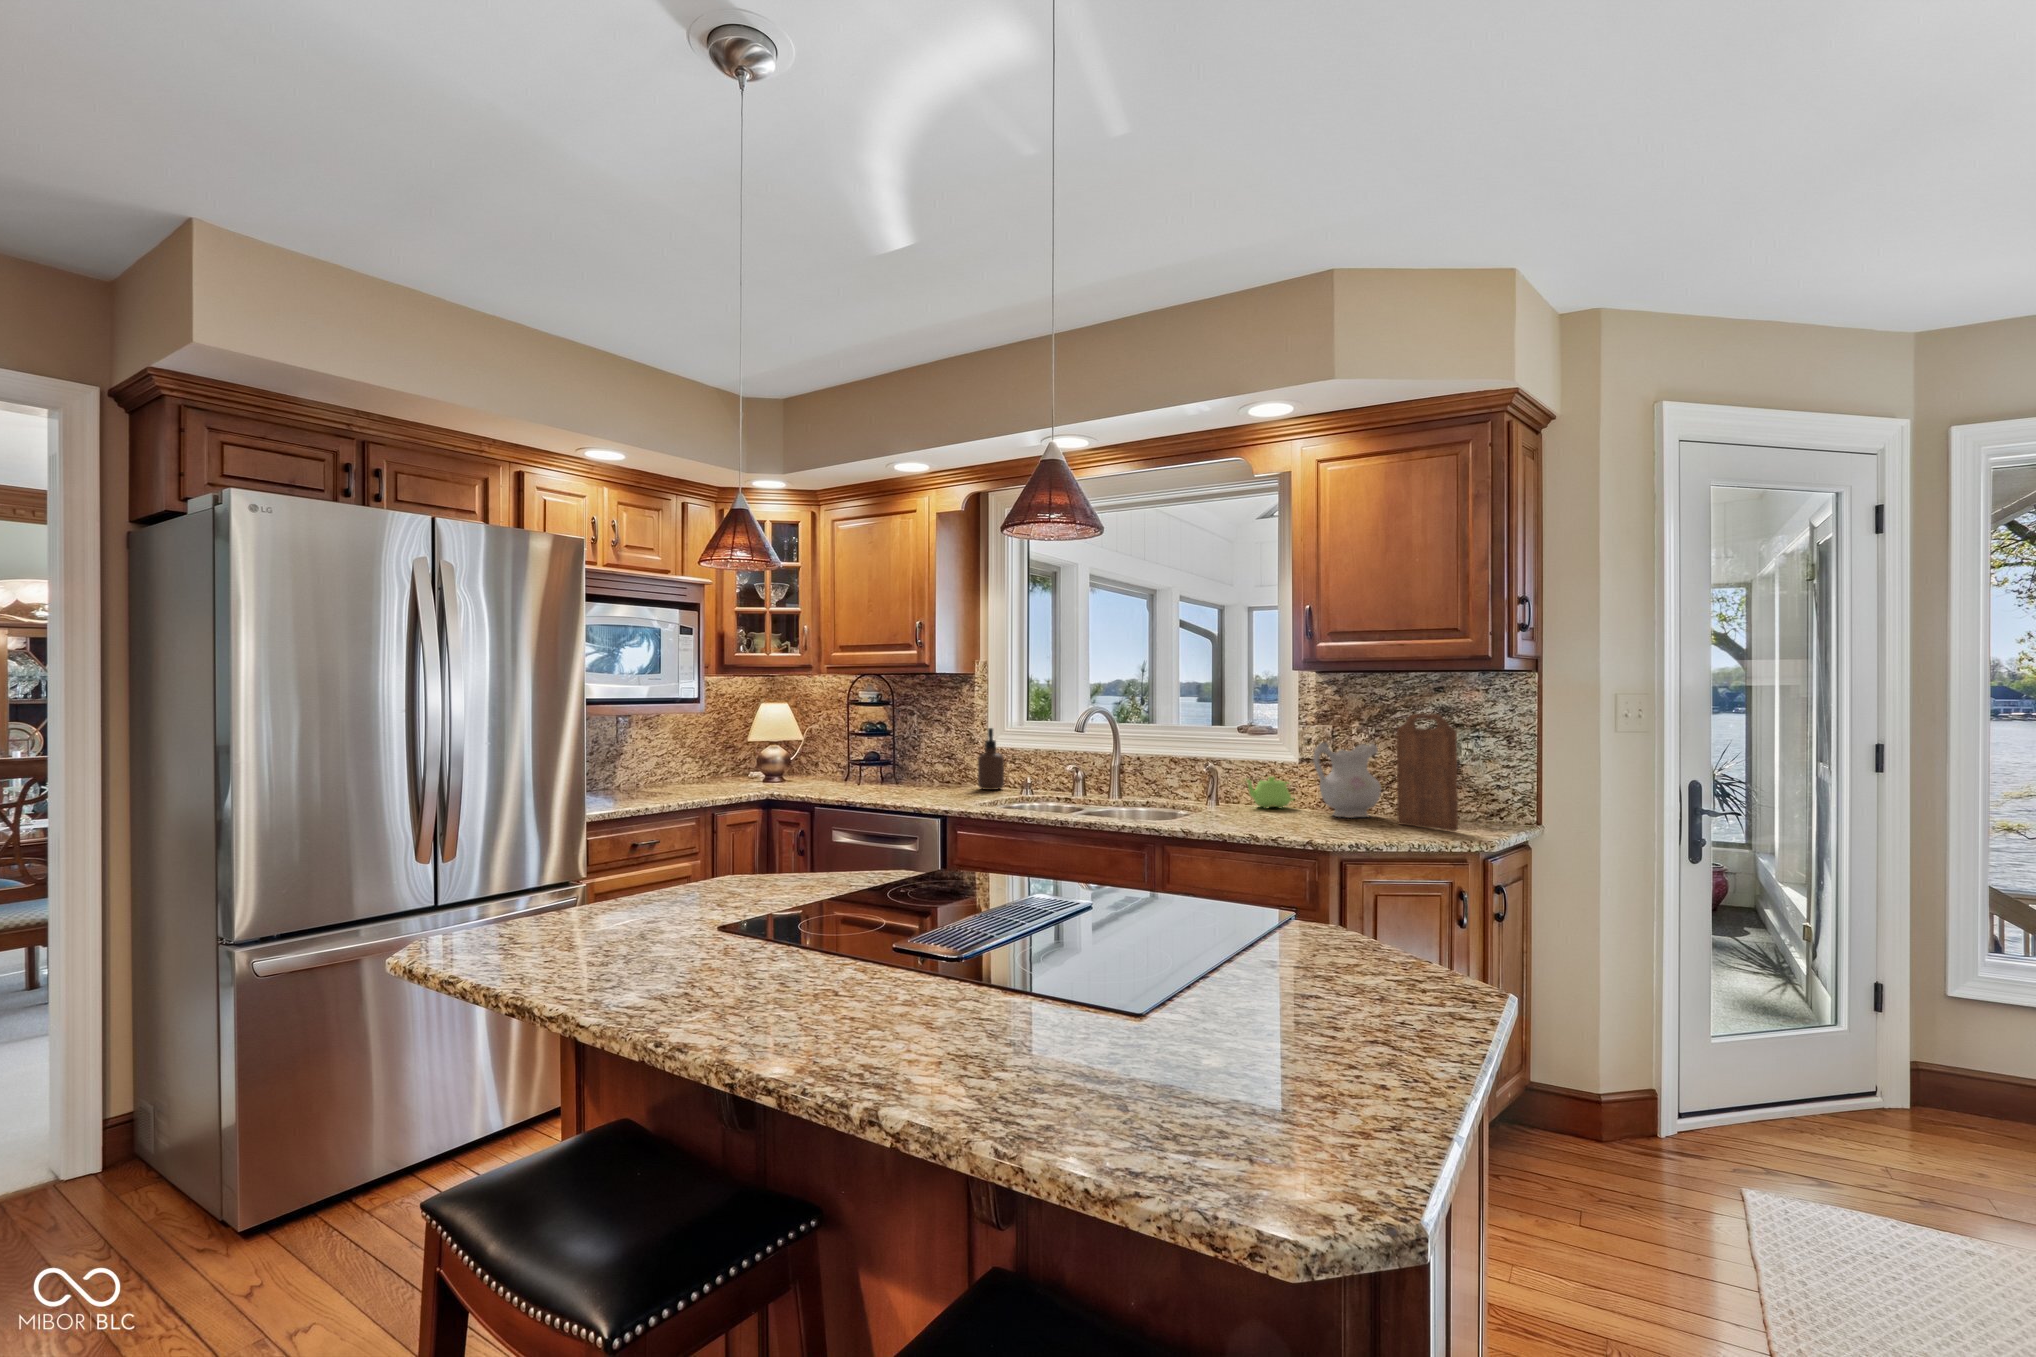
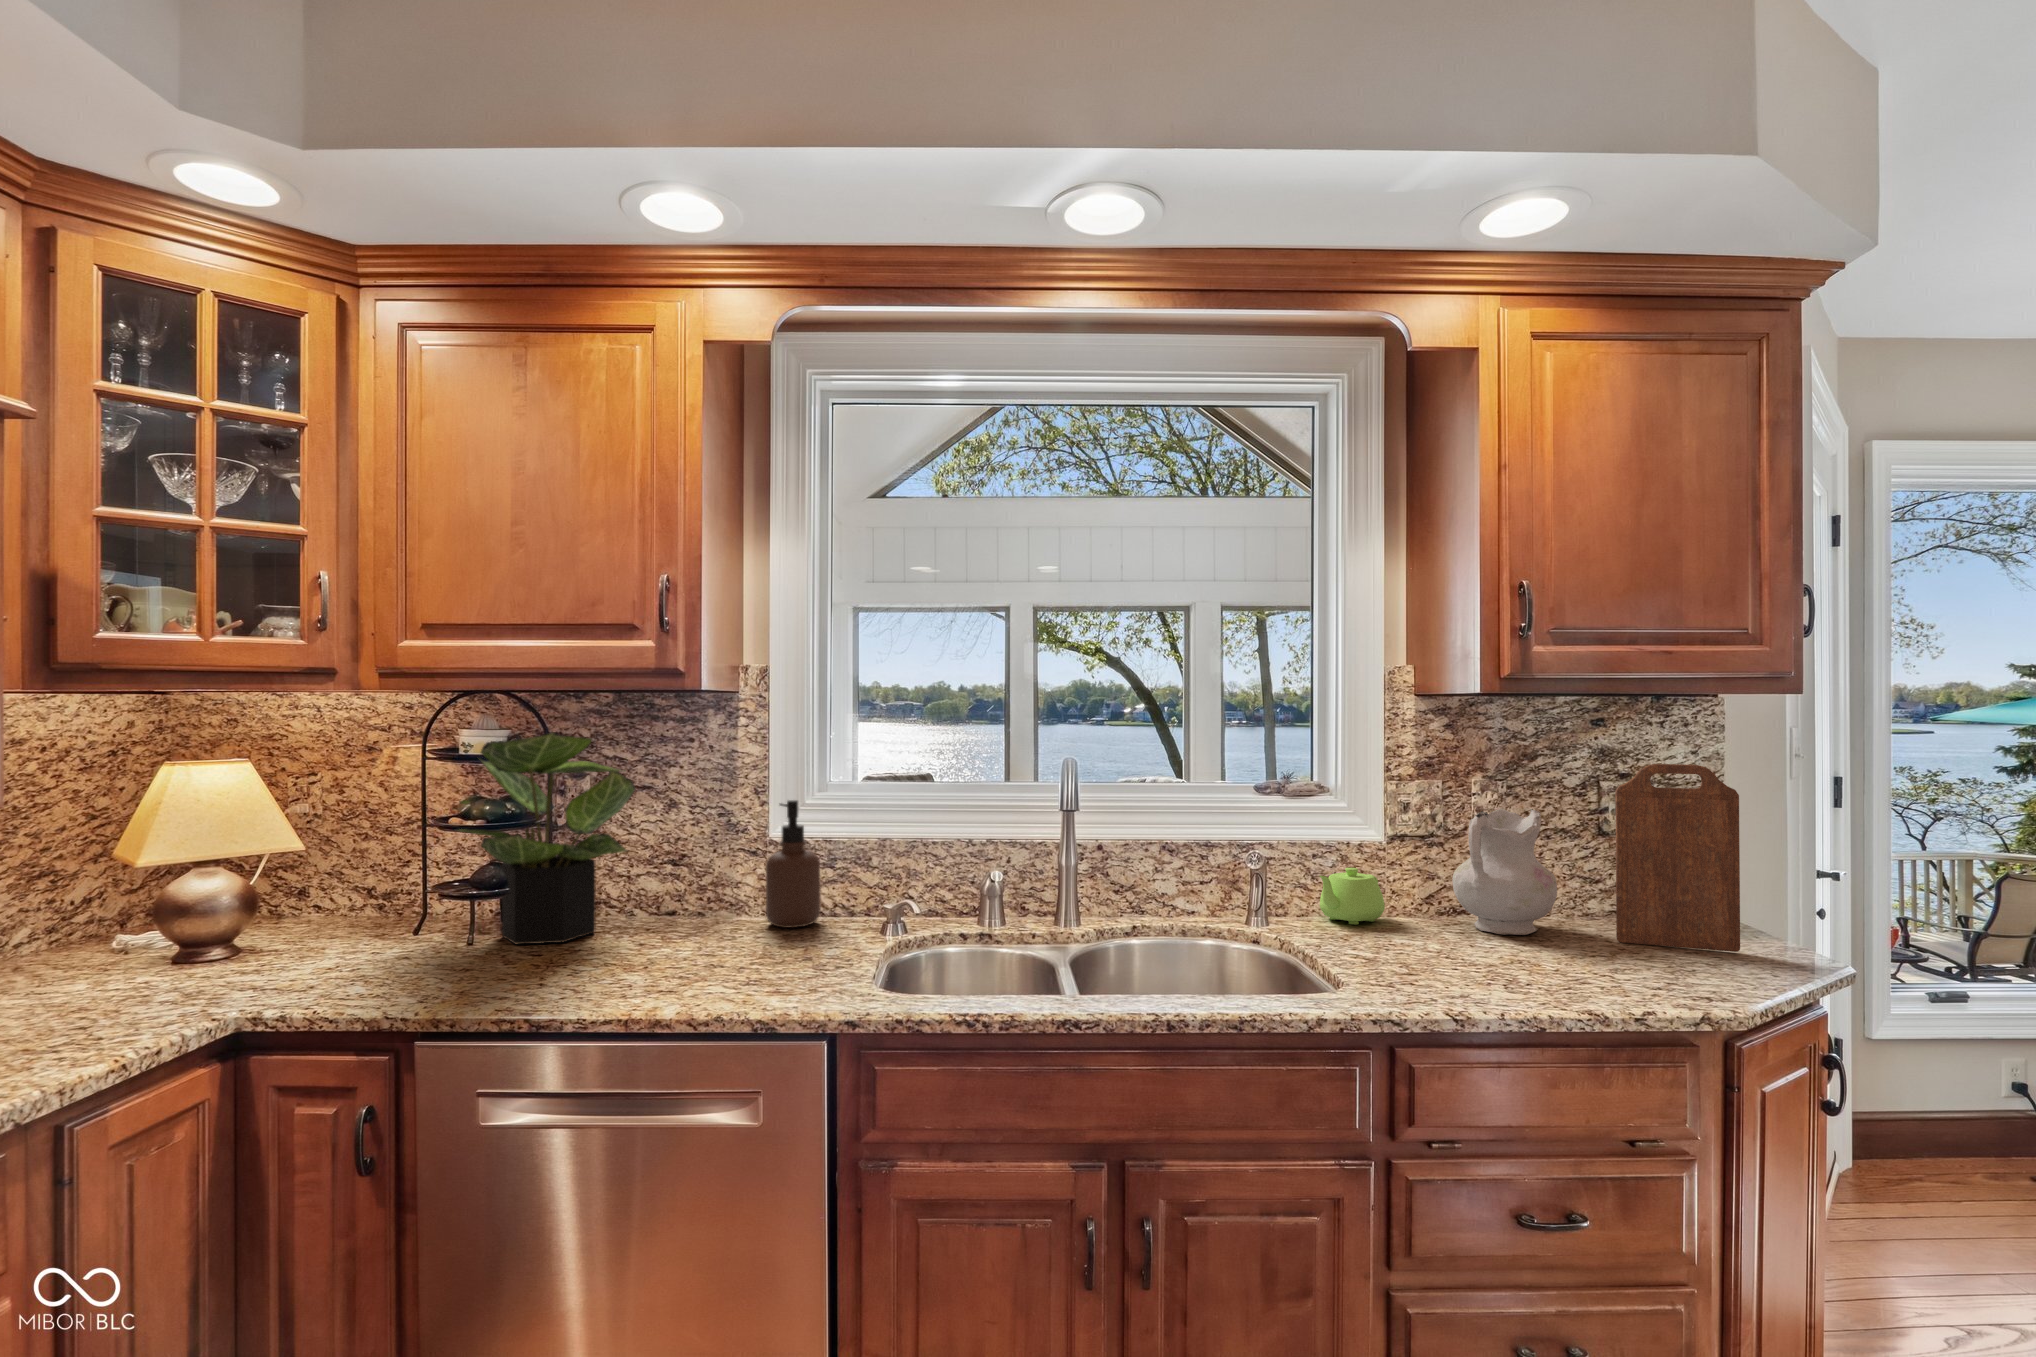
potted plant: none [852,691,930,787] -> present [460,732,636,945]

